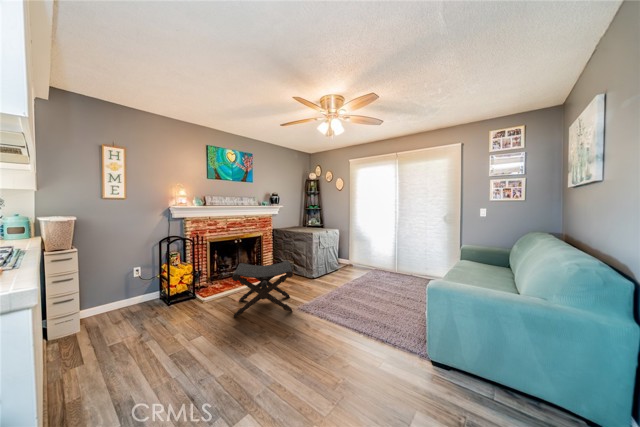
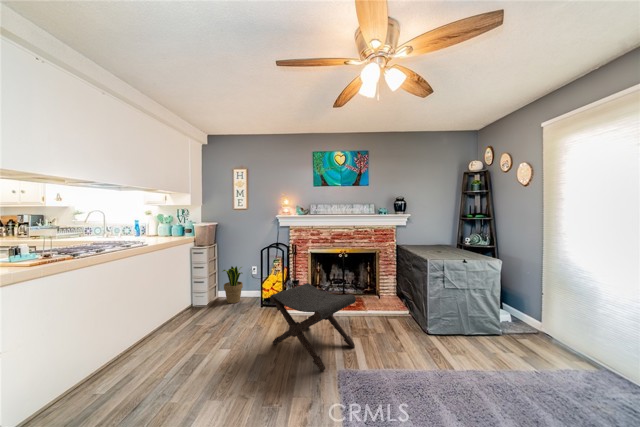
potted plant: none [100,269,133,317] -> present [223,266,243,303]

